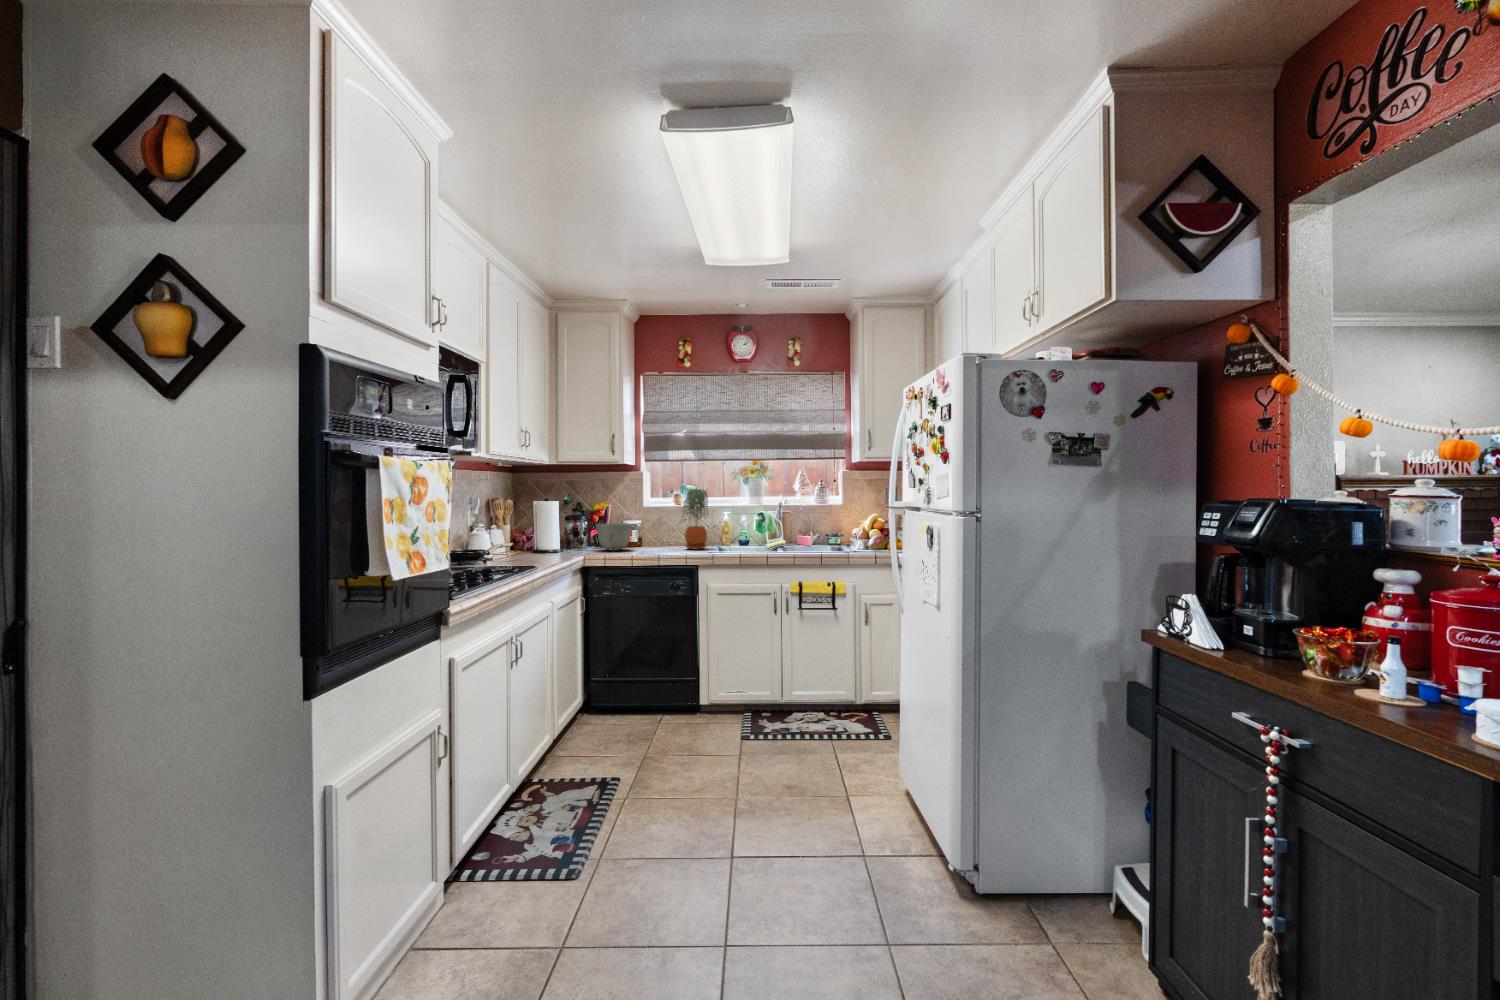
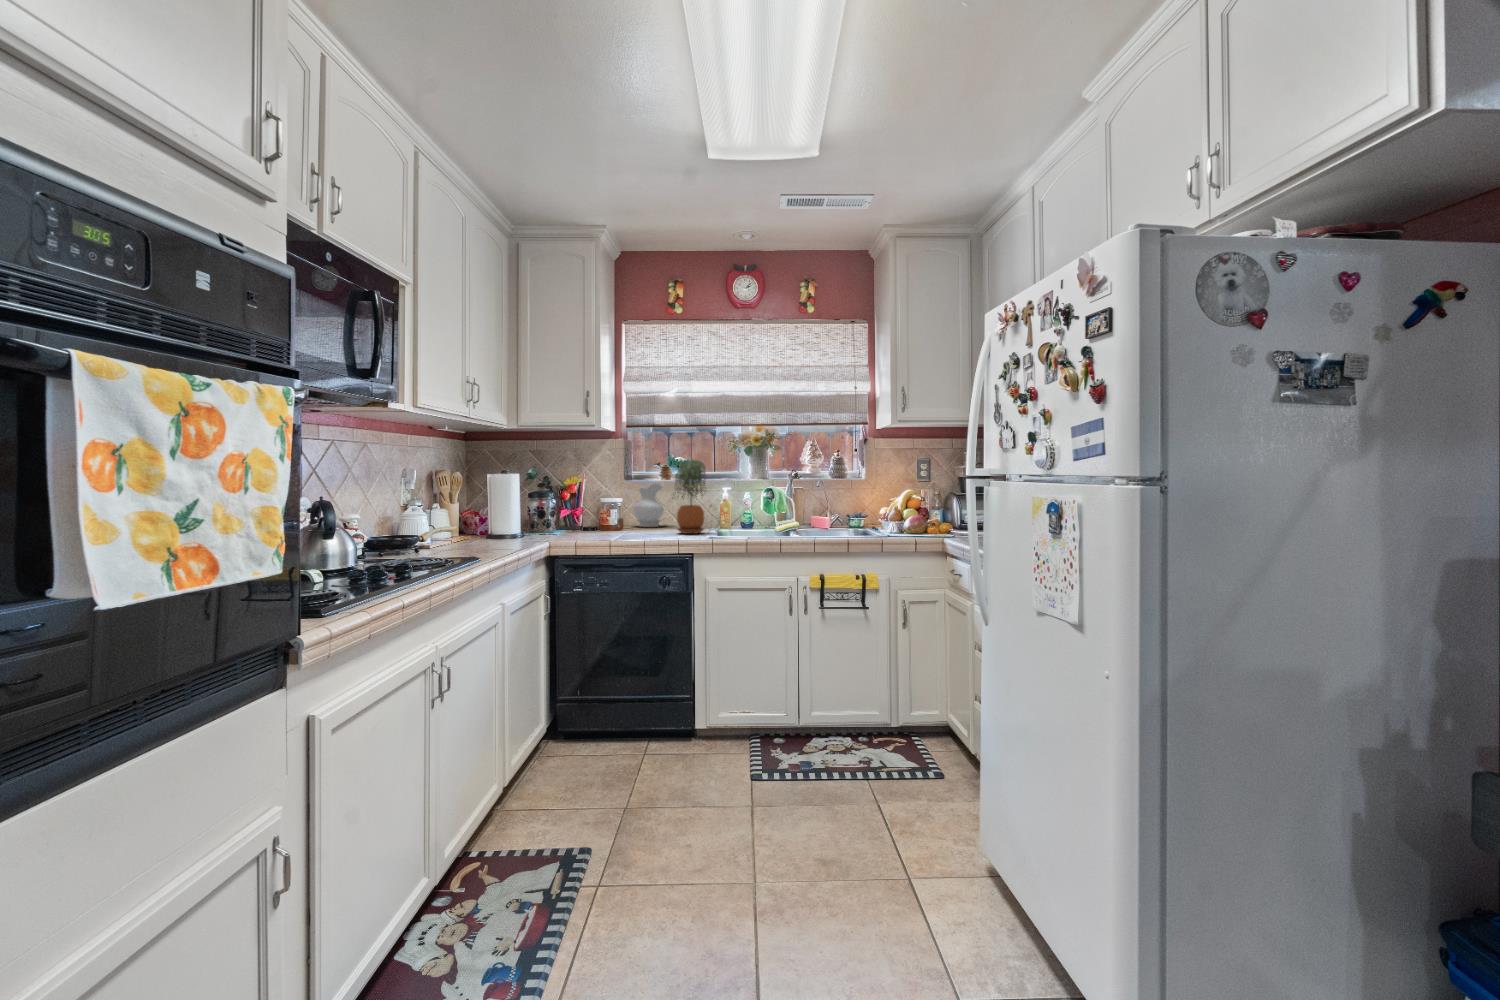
ceramic pitcher: none [648,504,678,544] -> present [633,482,664,527]
ceramic bowl: present [596,523,633,550] -> none [566,501,613,535]

